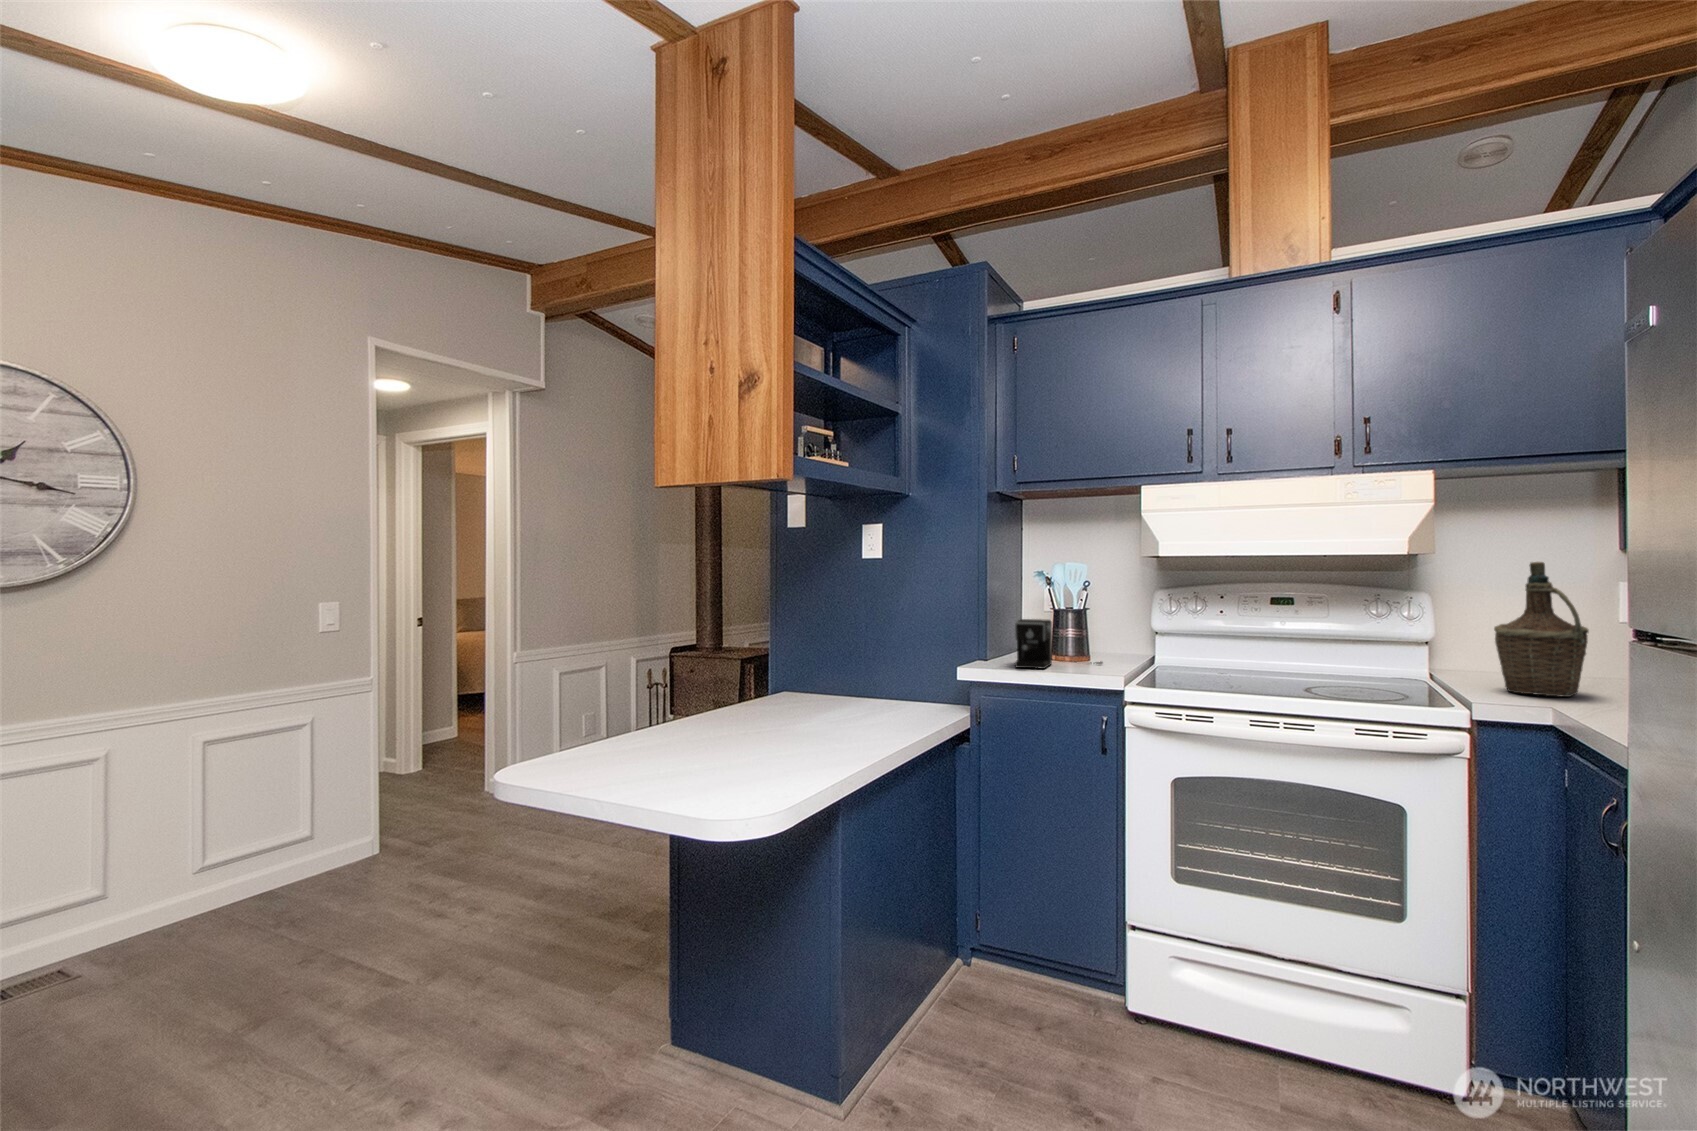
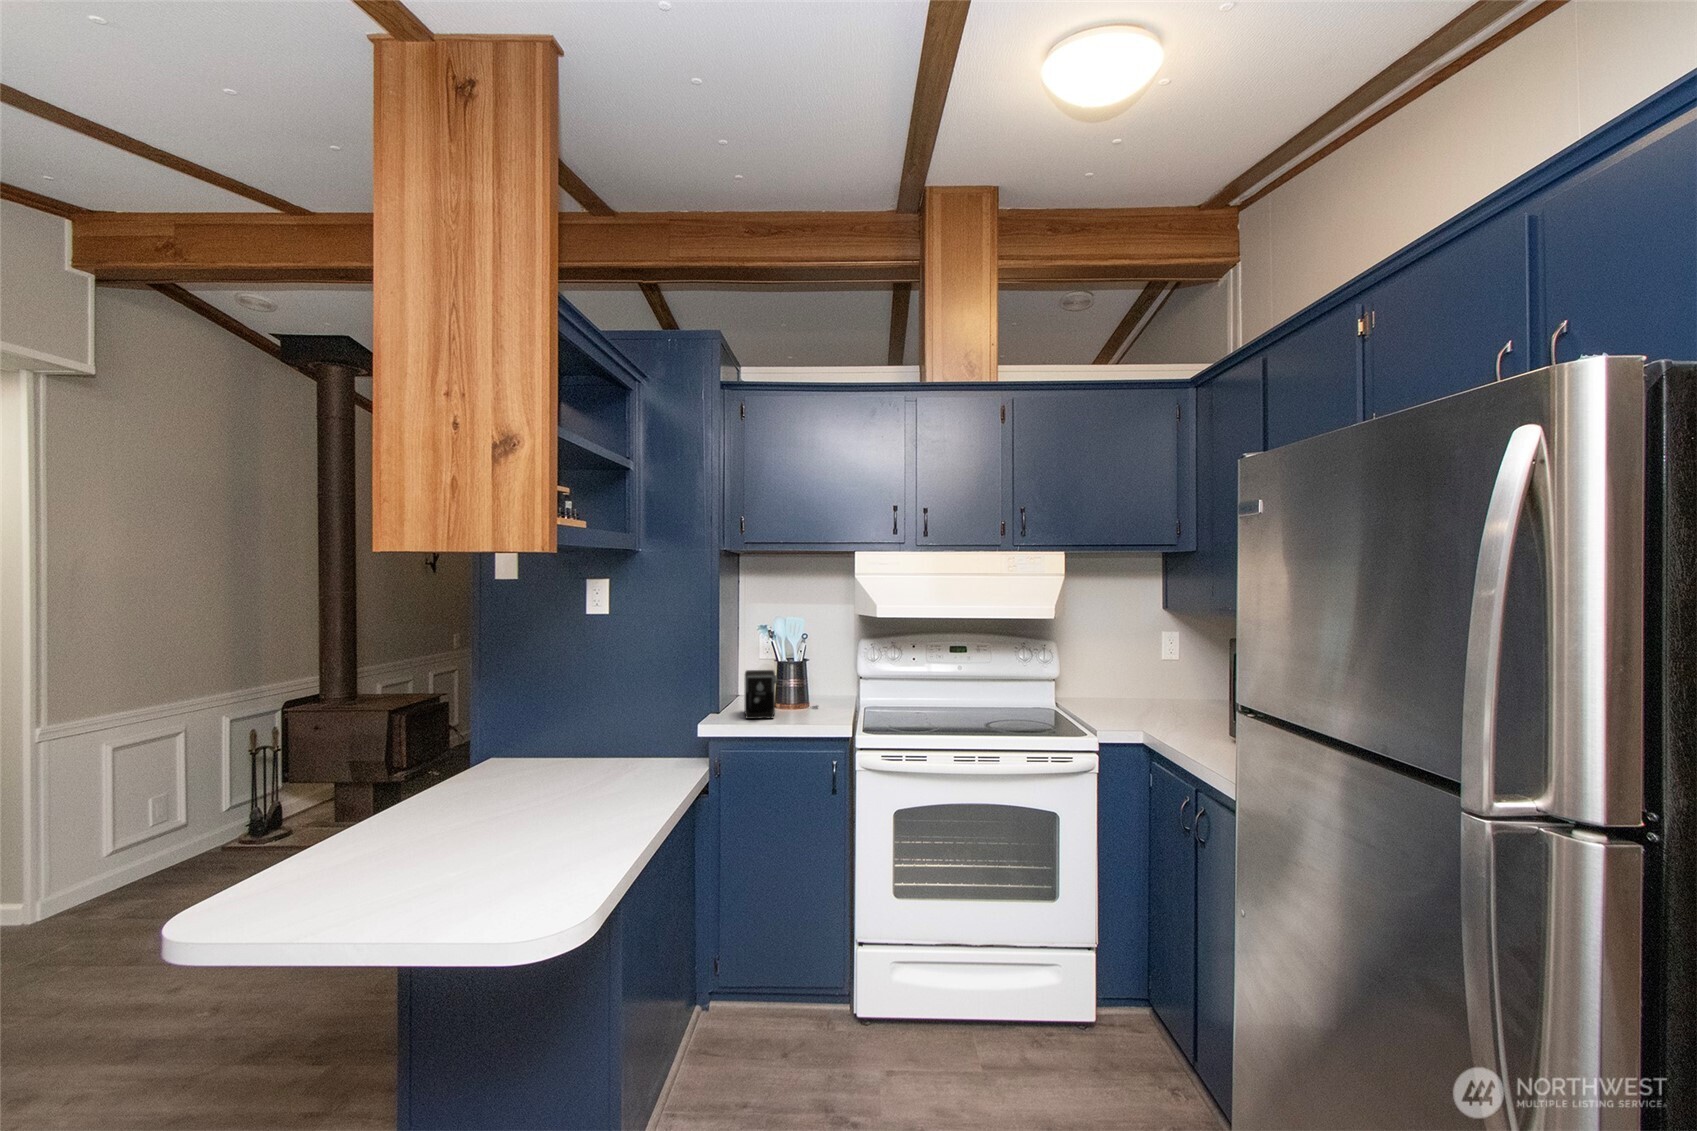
bottle: present [1494,562,1589,697] -> none [1099,619,1154,717]

